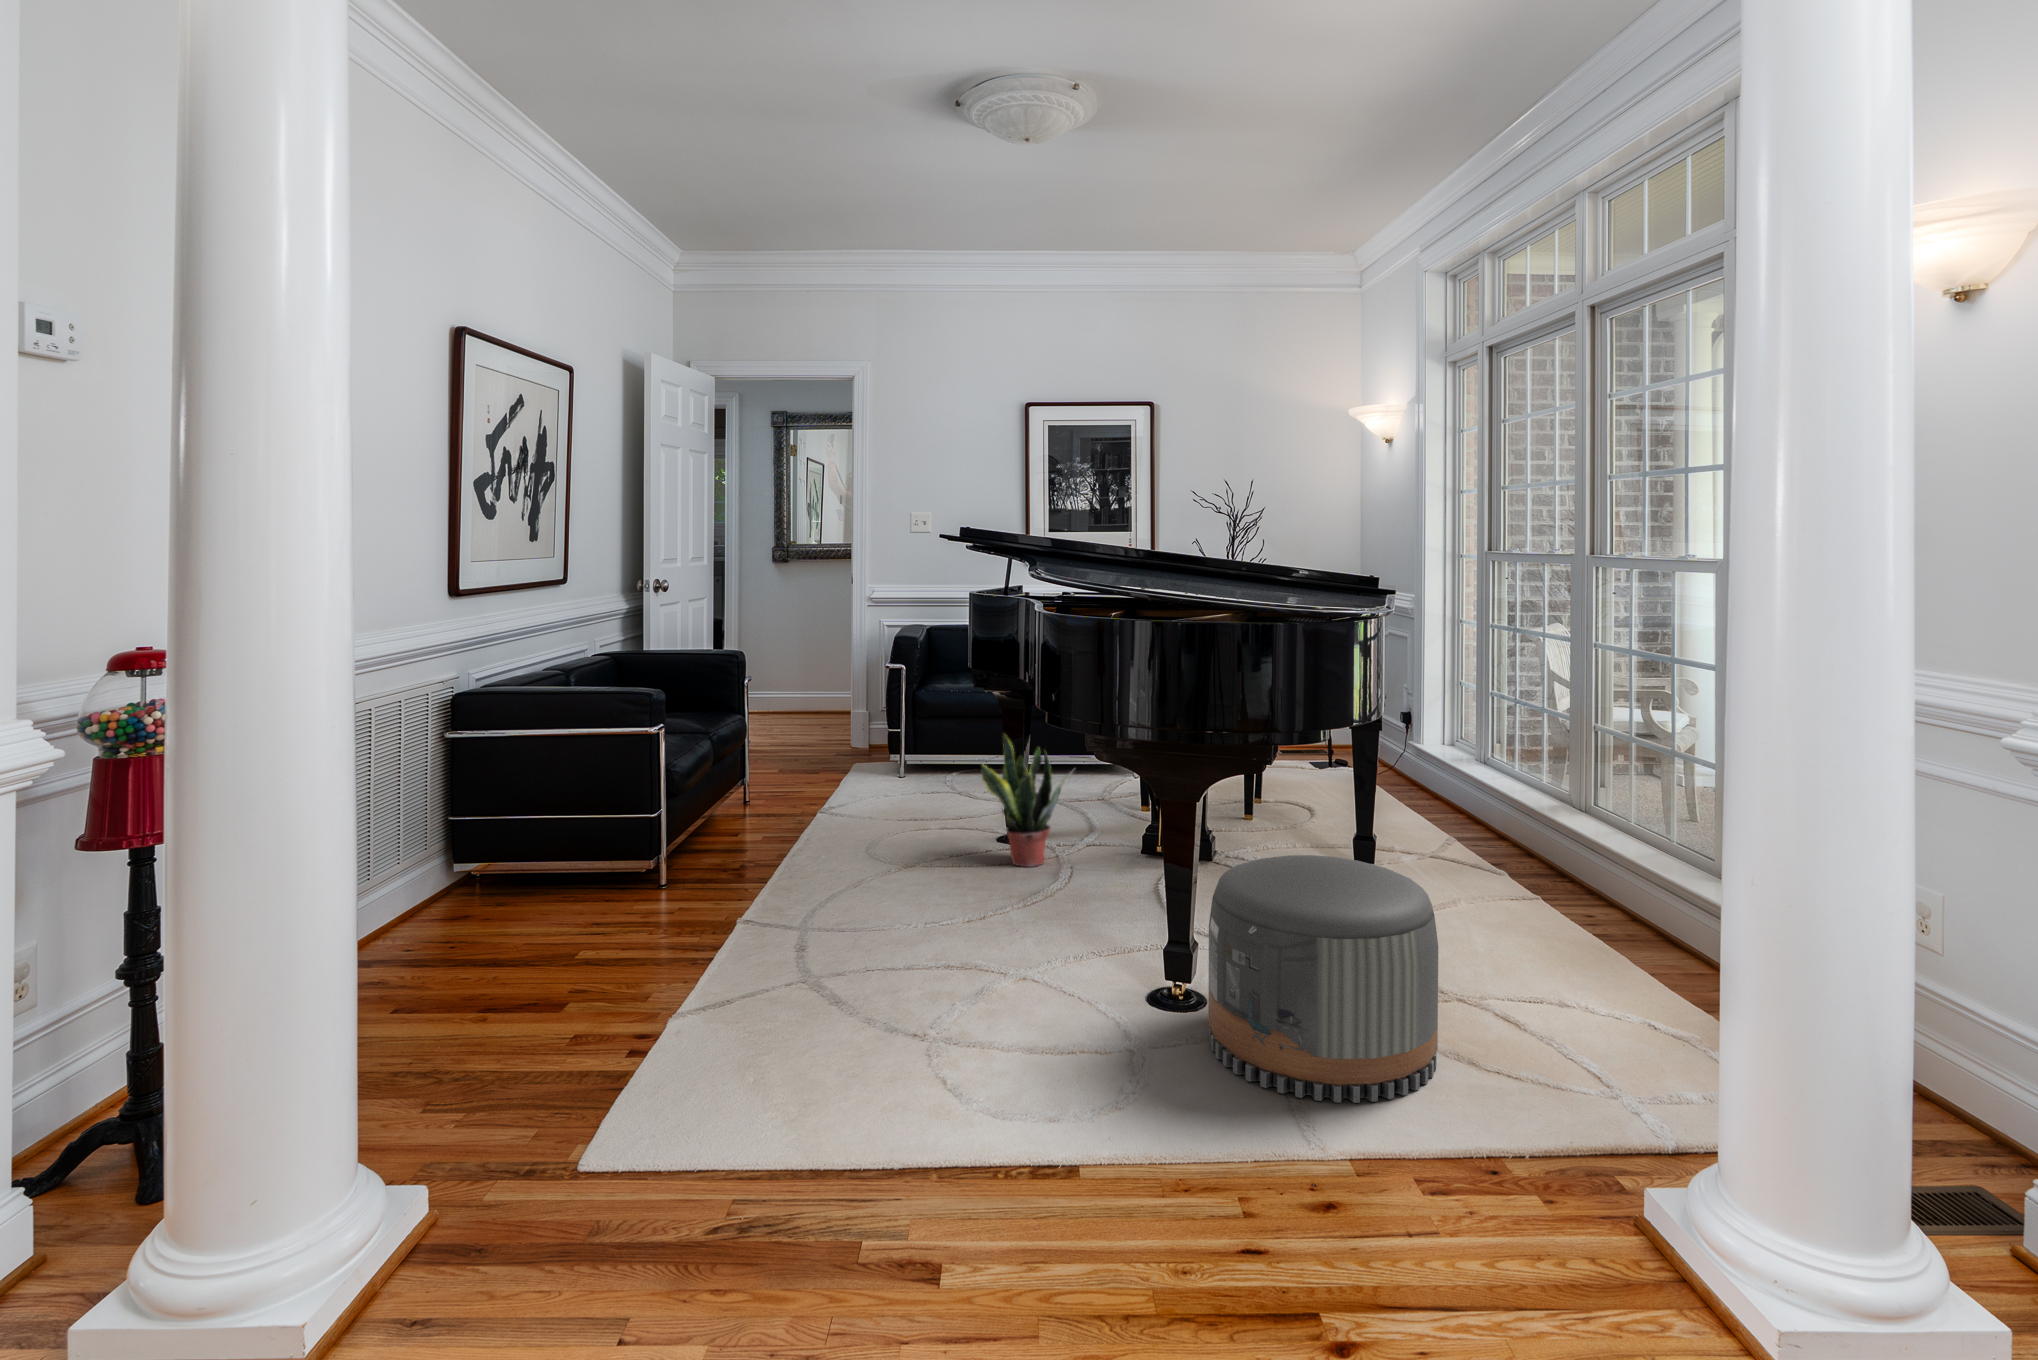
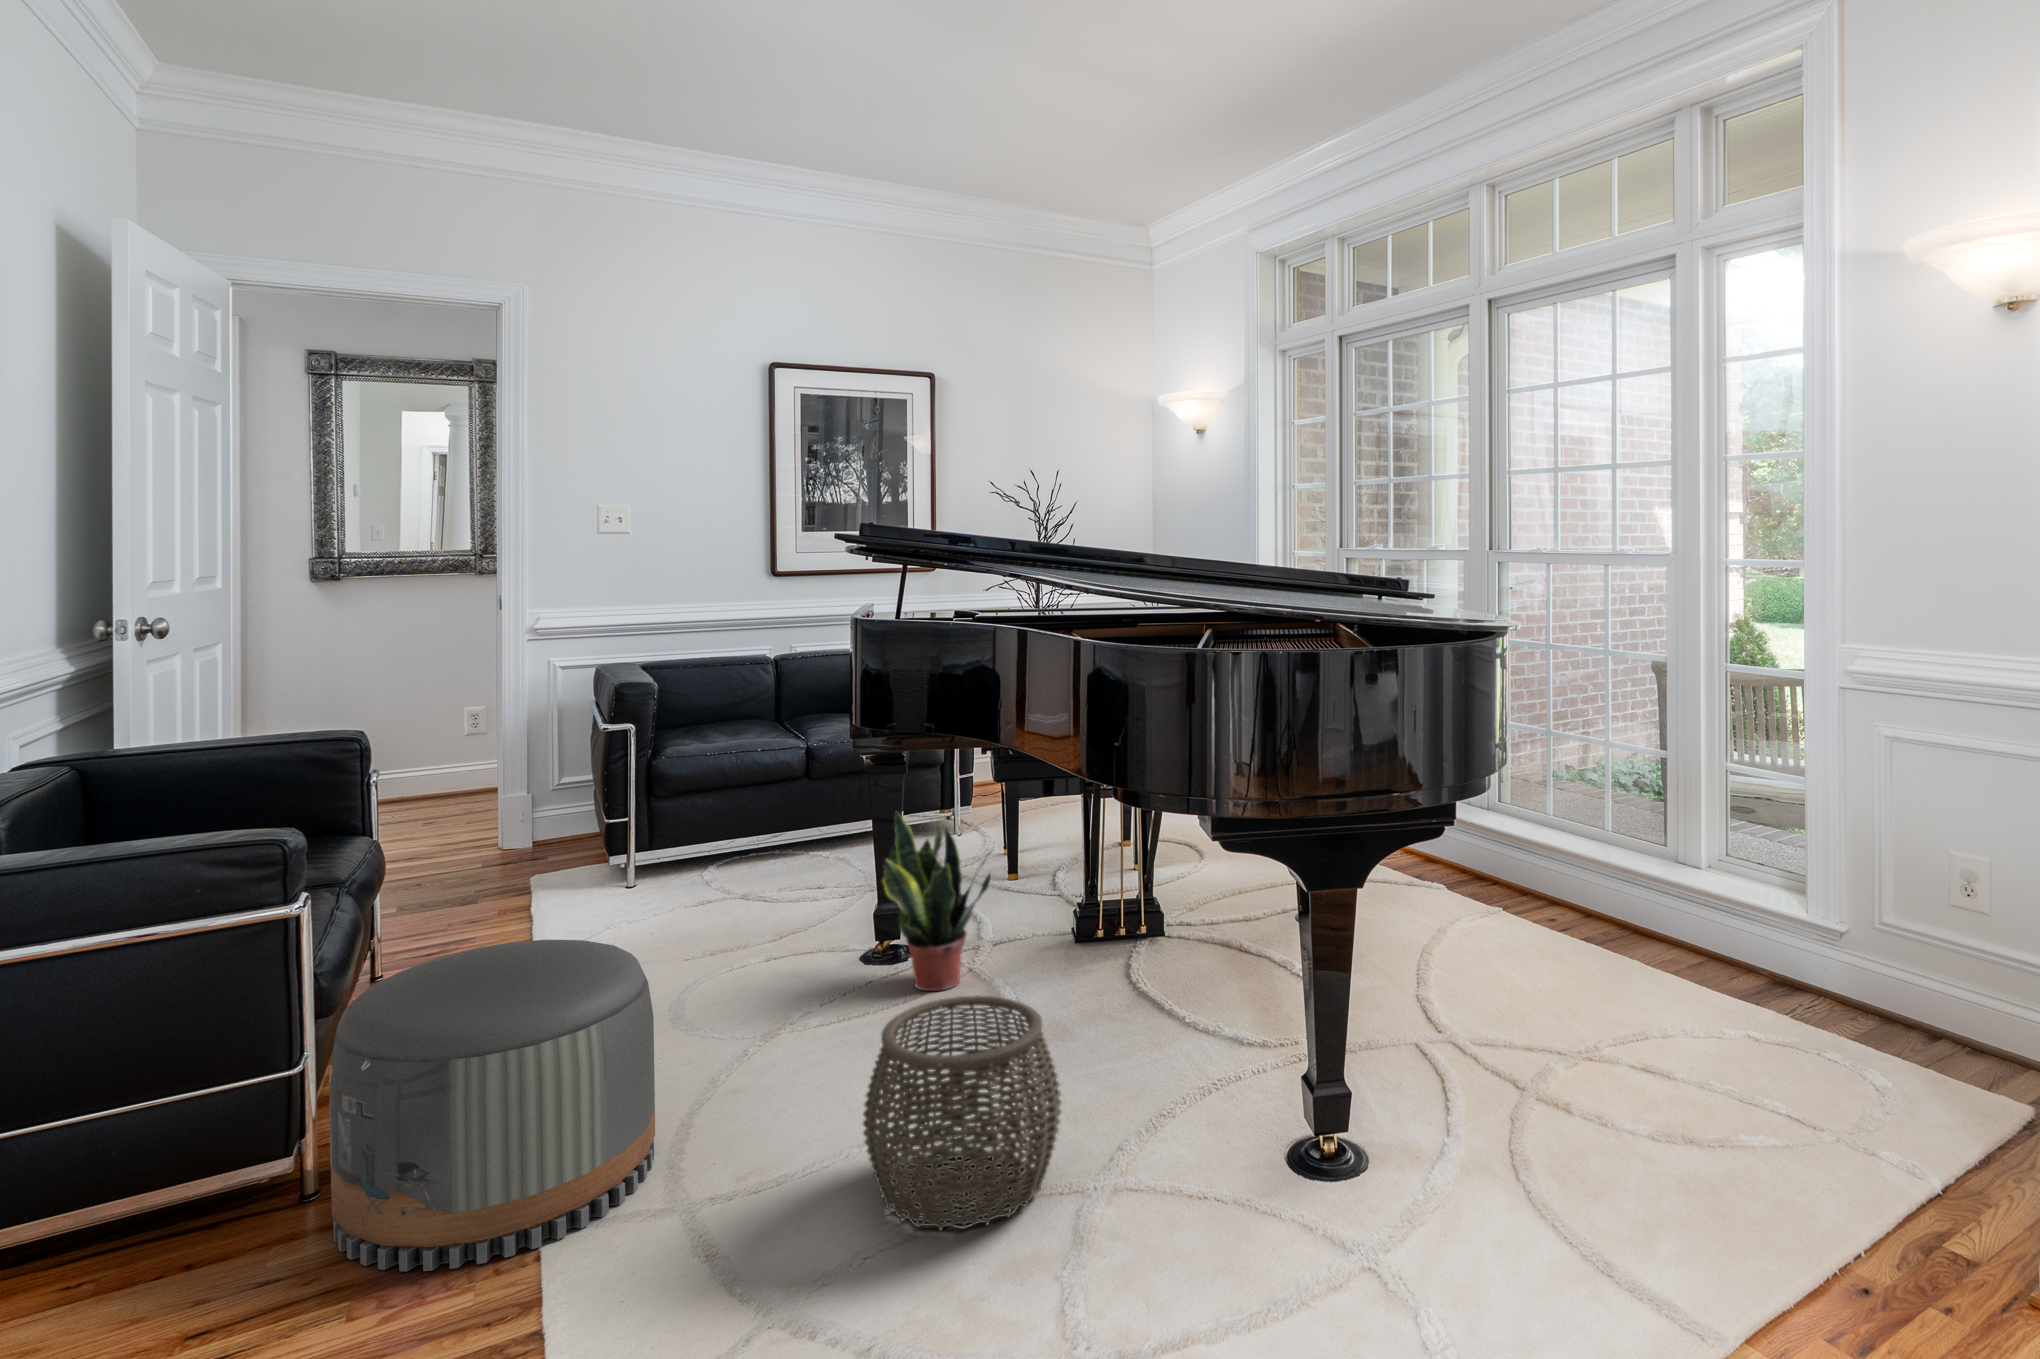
woven basket: none [868,845,998,989] -> present [863,996,1061,1230]
pouf: present [1208,855,1438,1103] -> present [329,940,655,1271]

